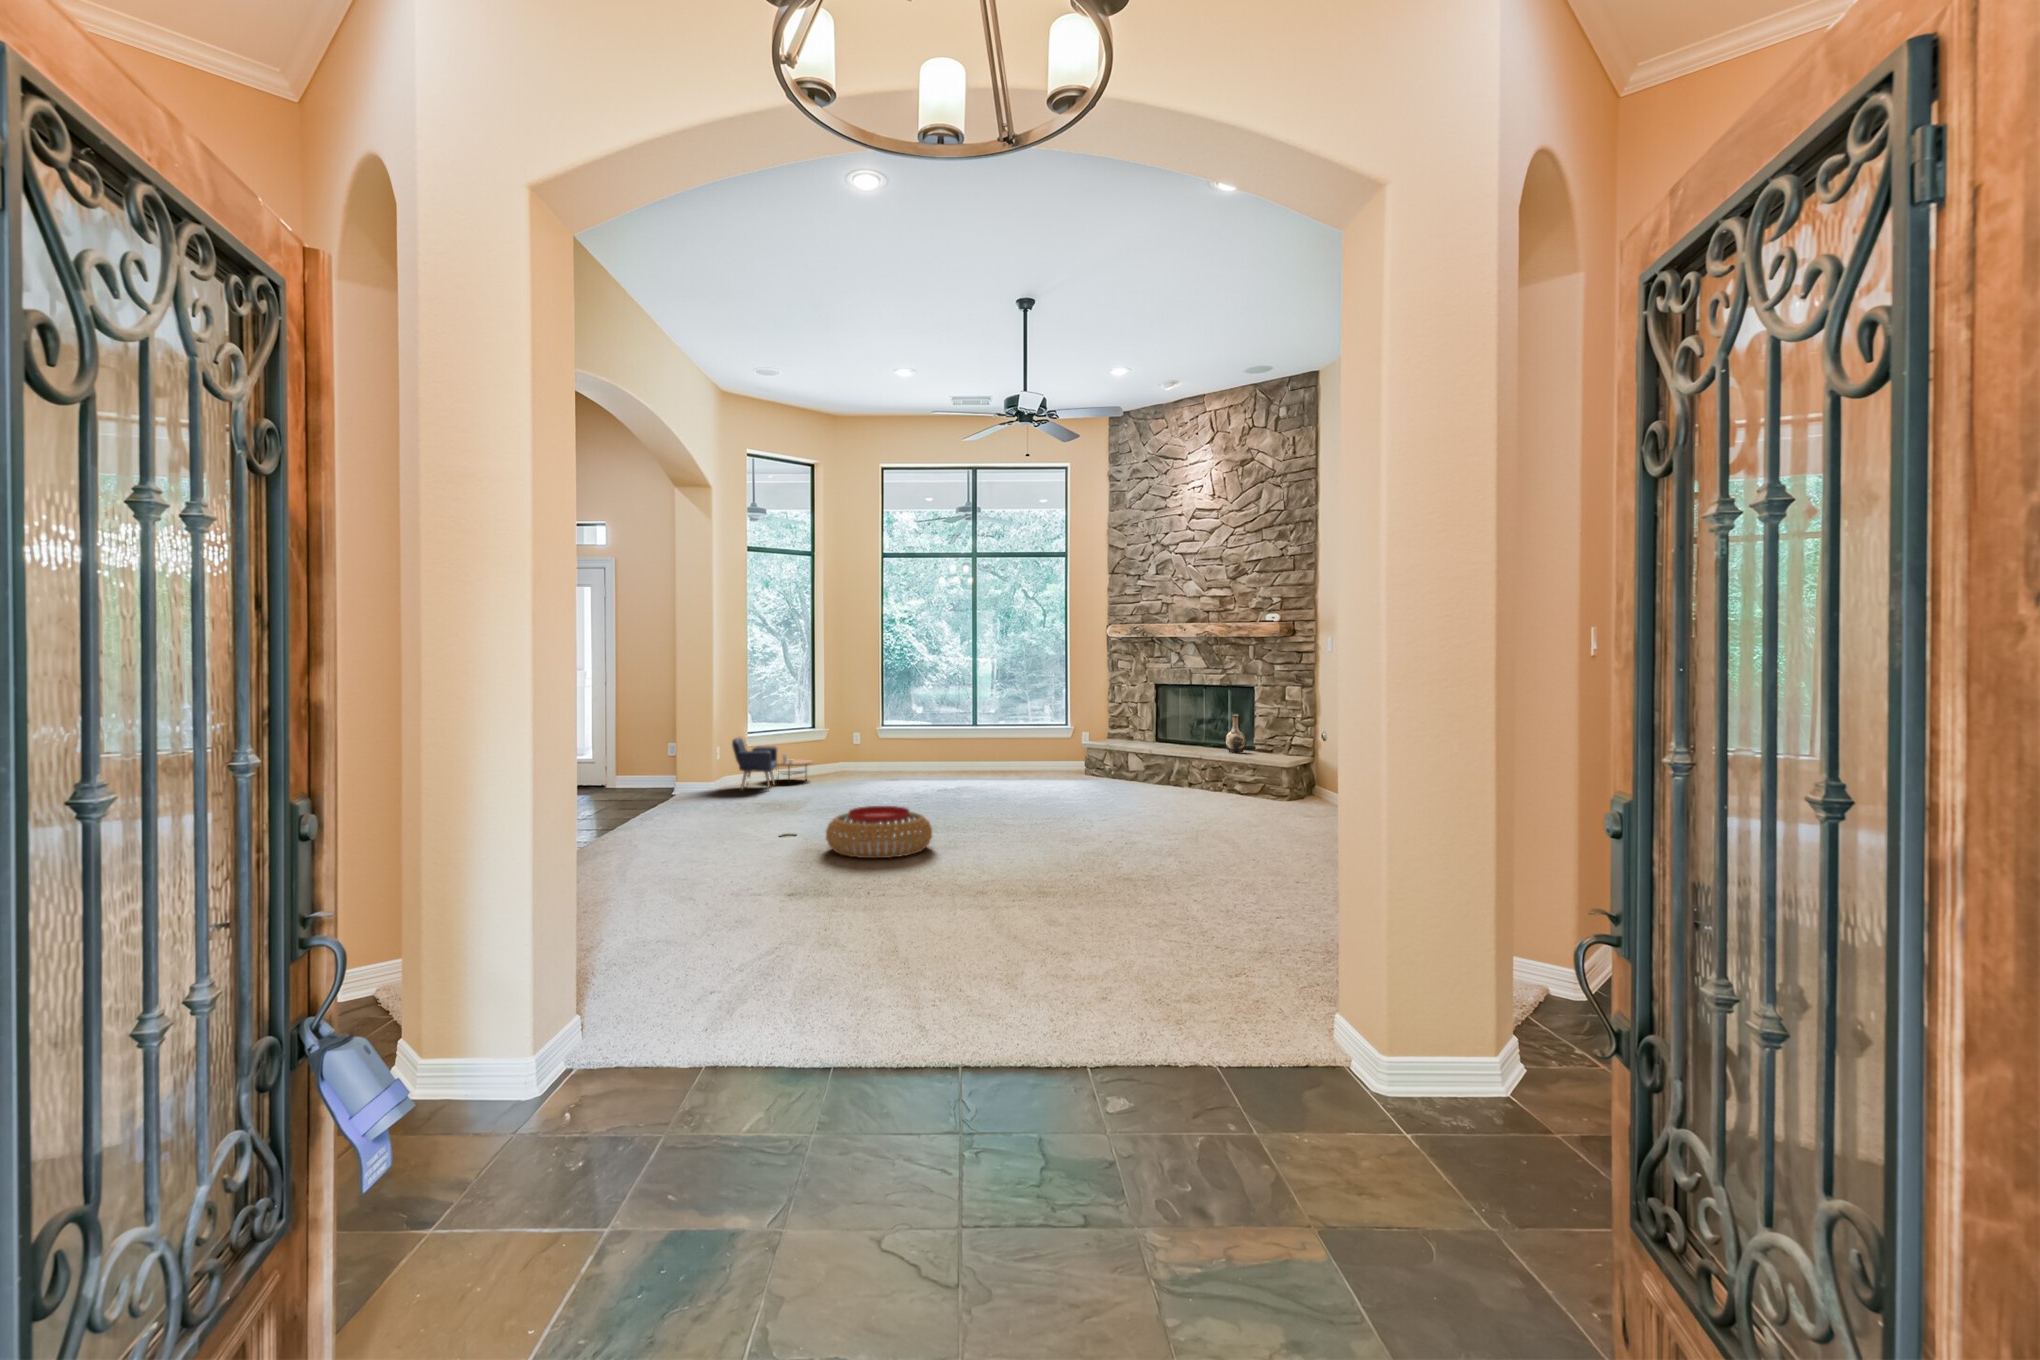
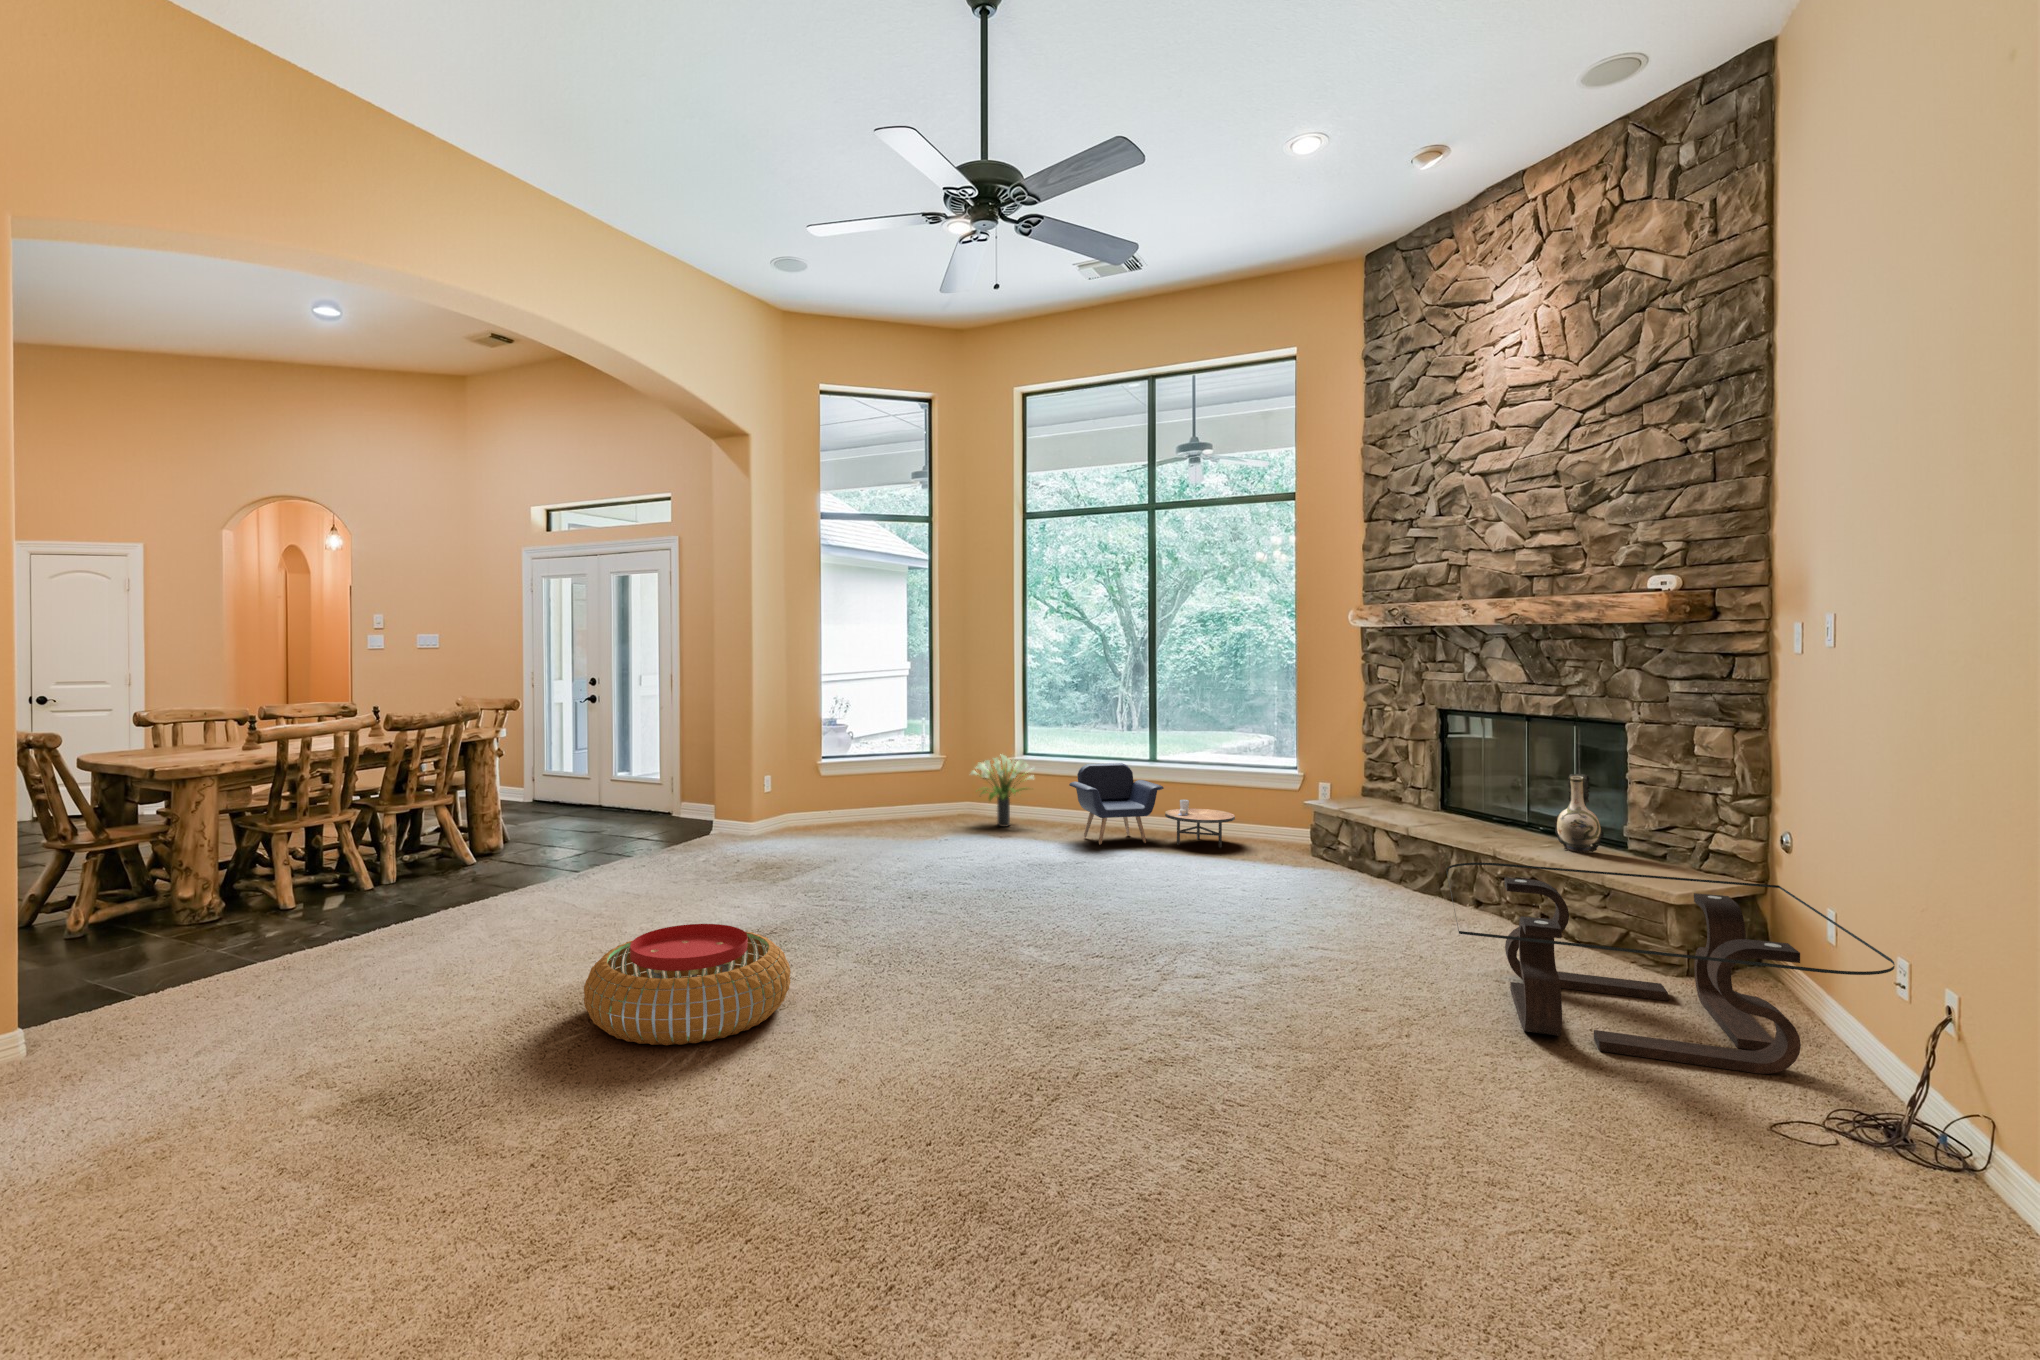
potted plant: none [856,726,902,776] -> present [971,755,1034,827]
armchair: present [732,737,813,789] -> present [1069,763,1235,848]
coffee table: none [1195,755,1367,821] -> present [1447,863,1895,1074]

